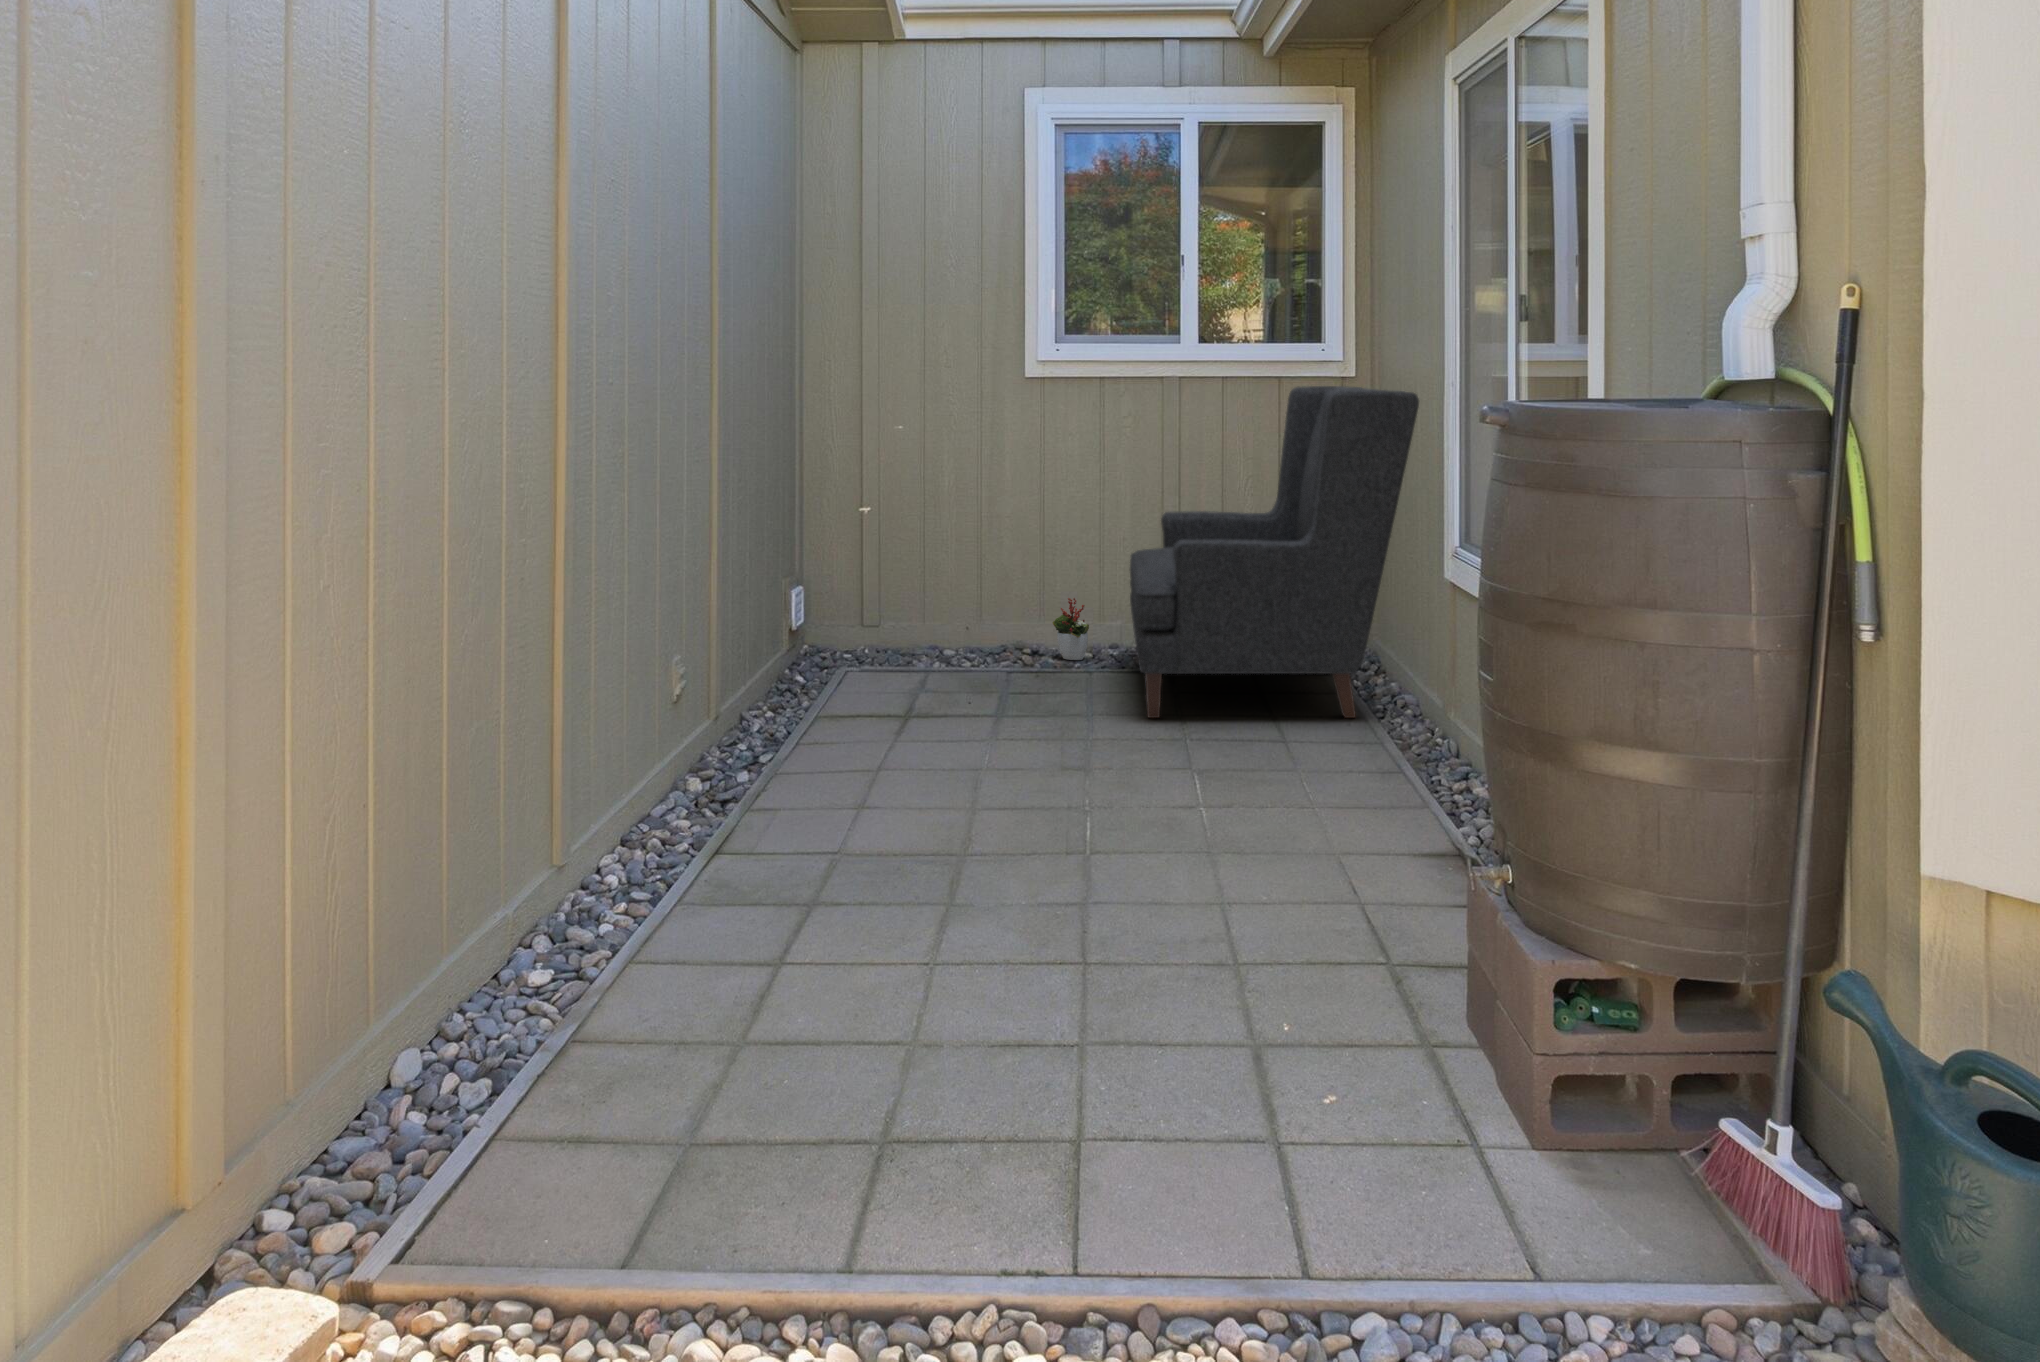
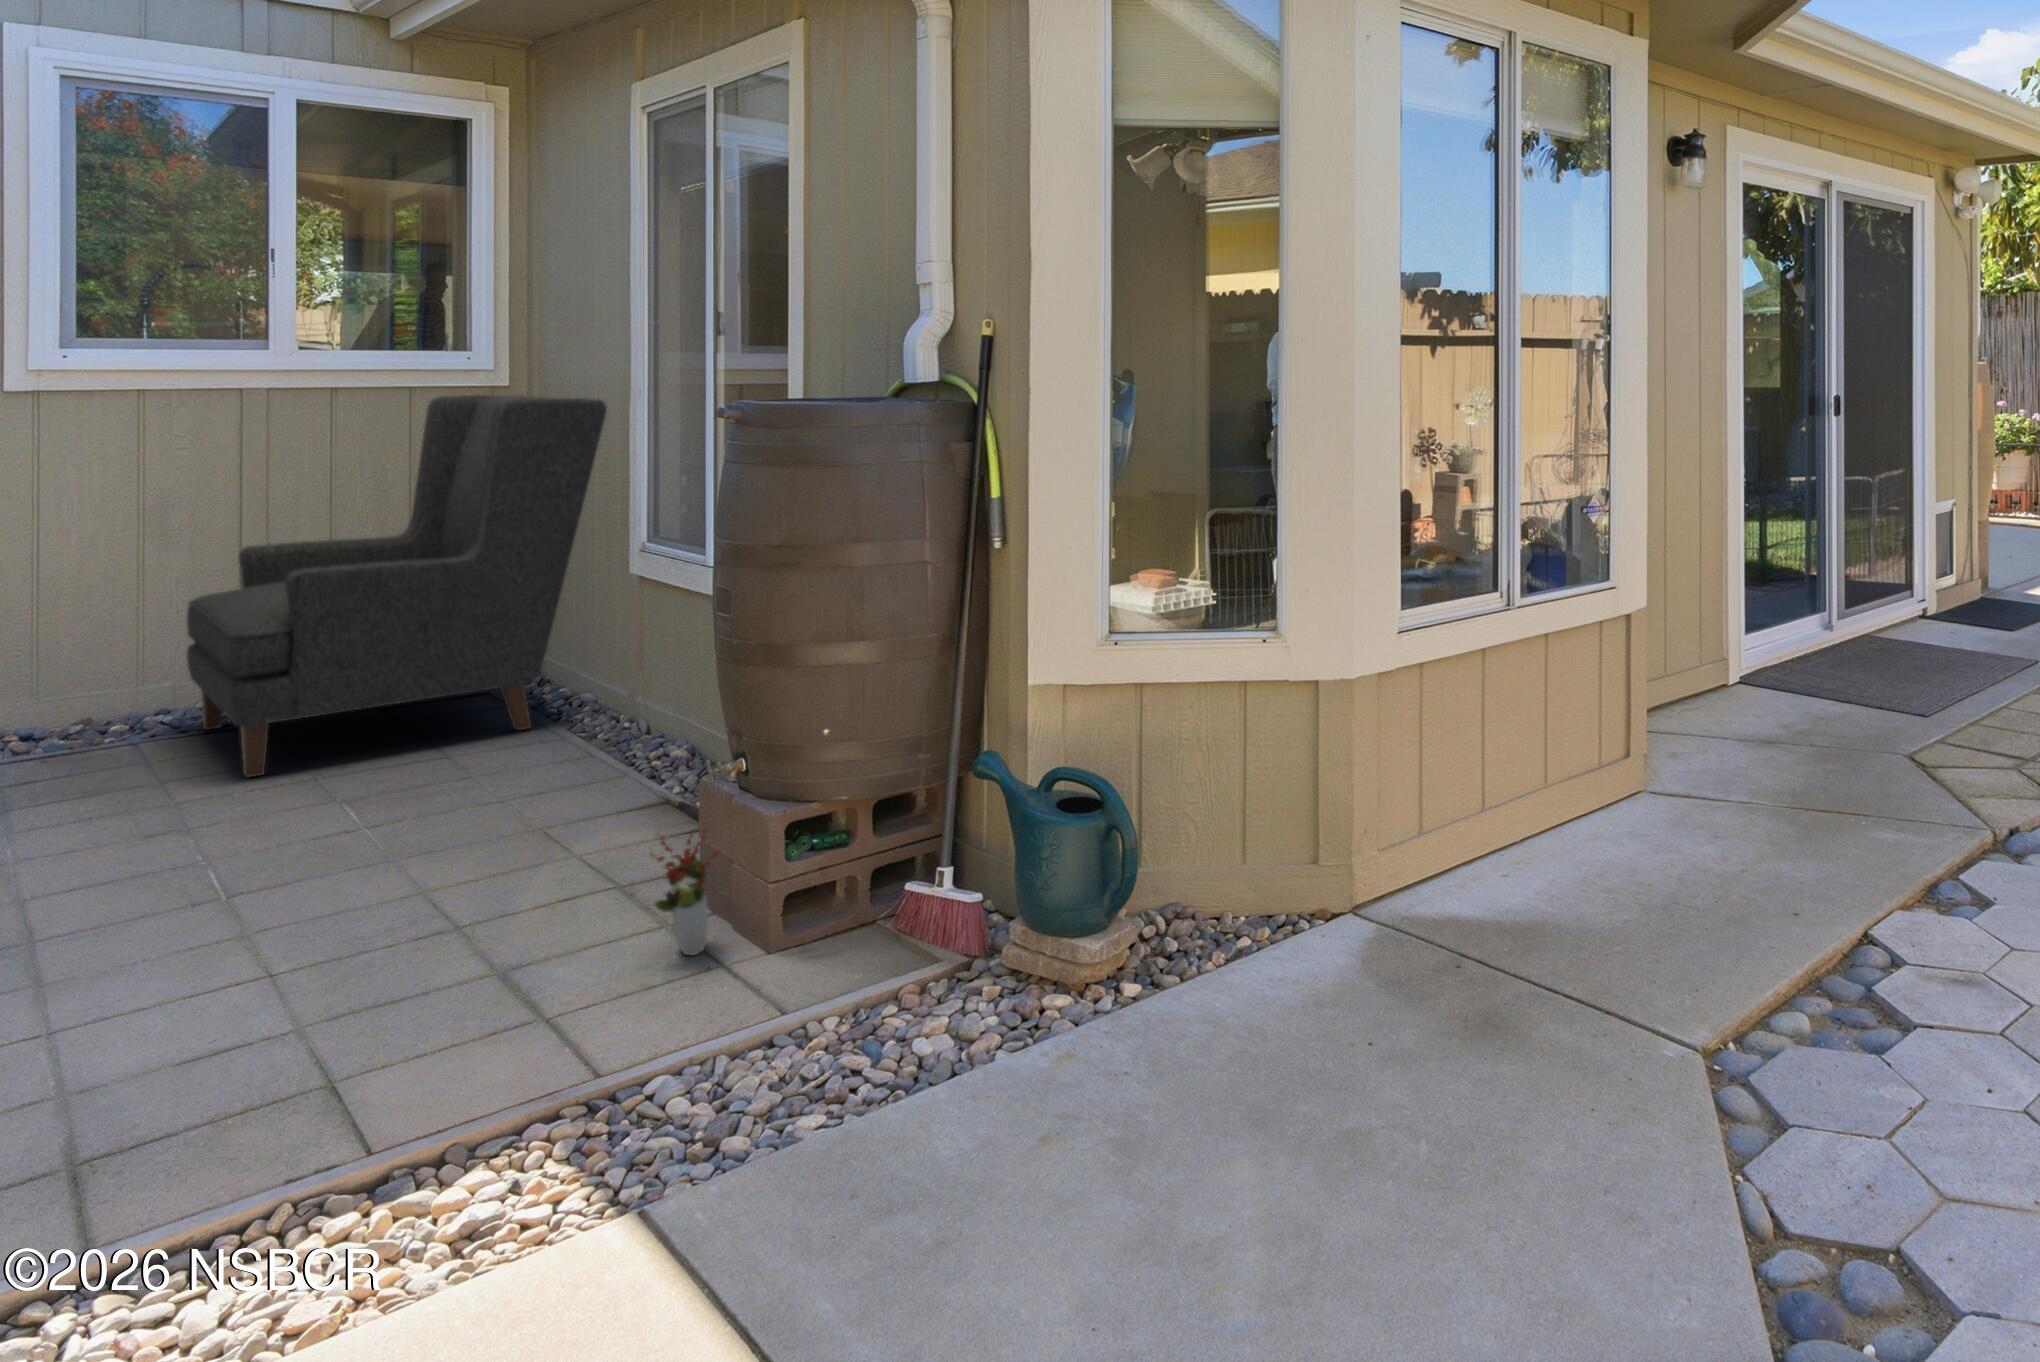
decorative plant: present [1053,598,1089,660] -> present [651,830,718,955]

